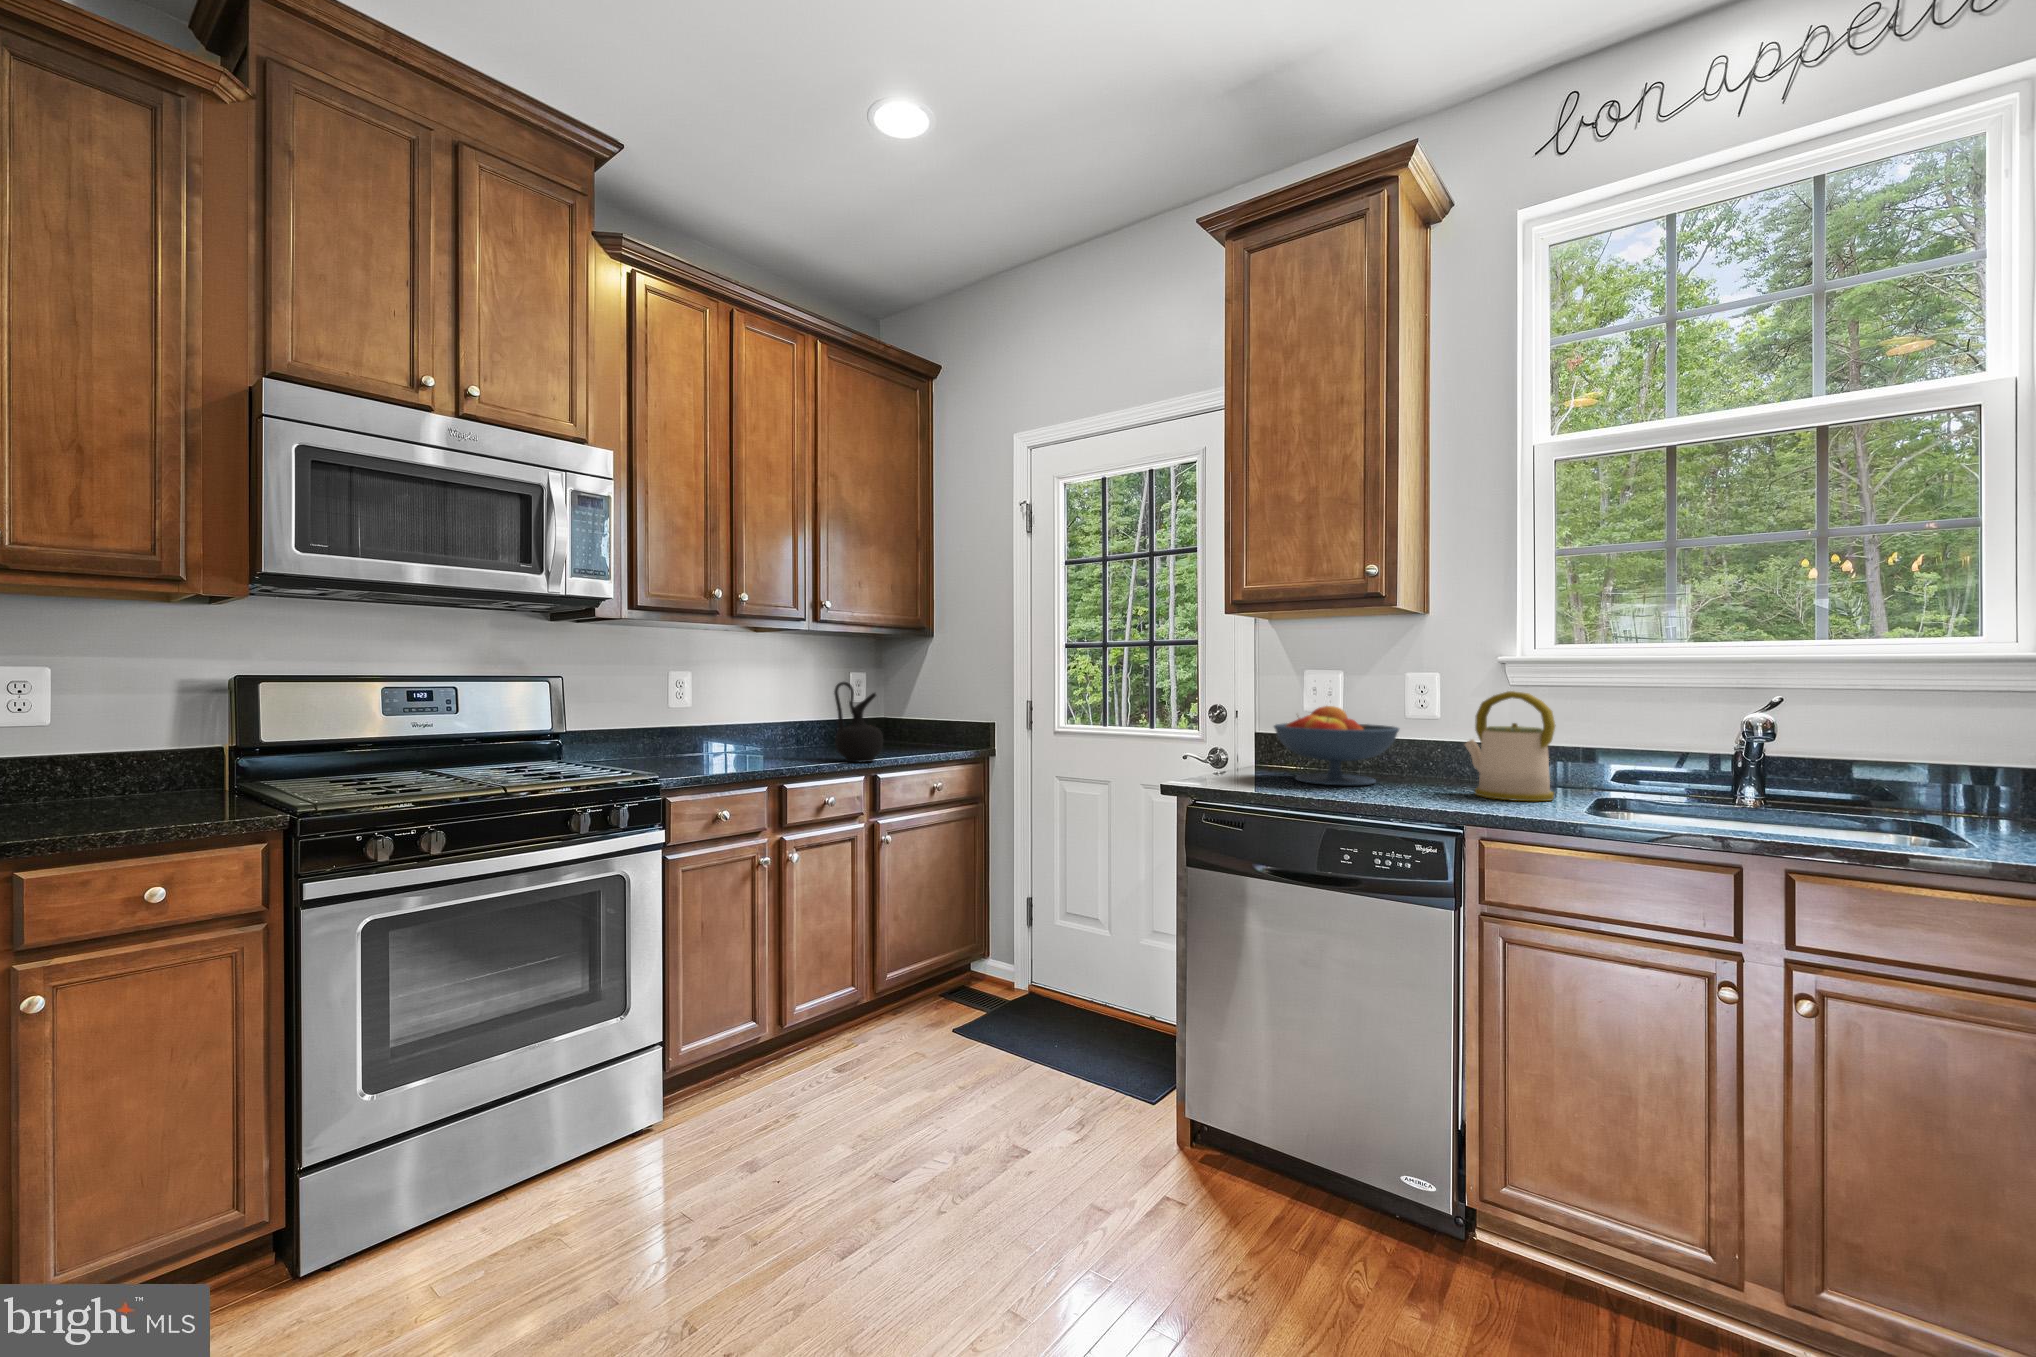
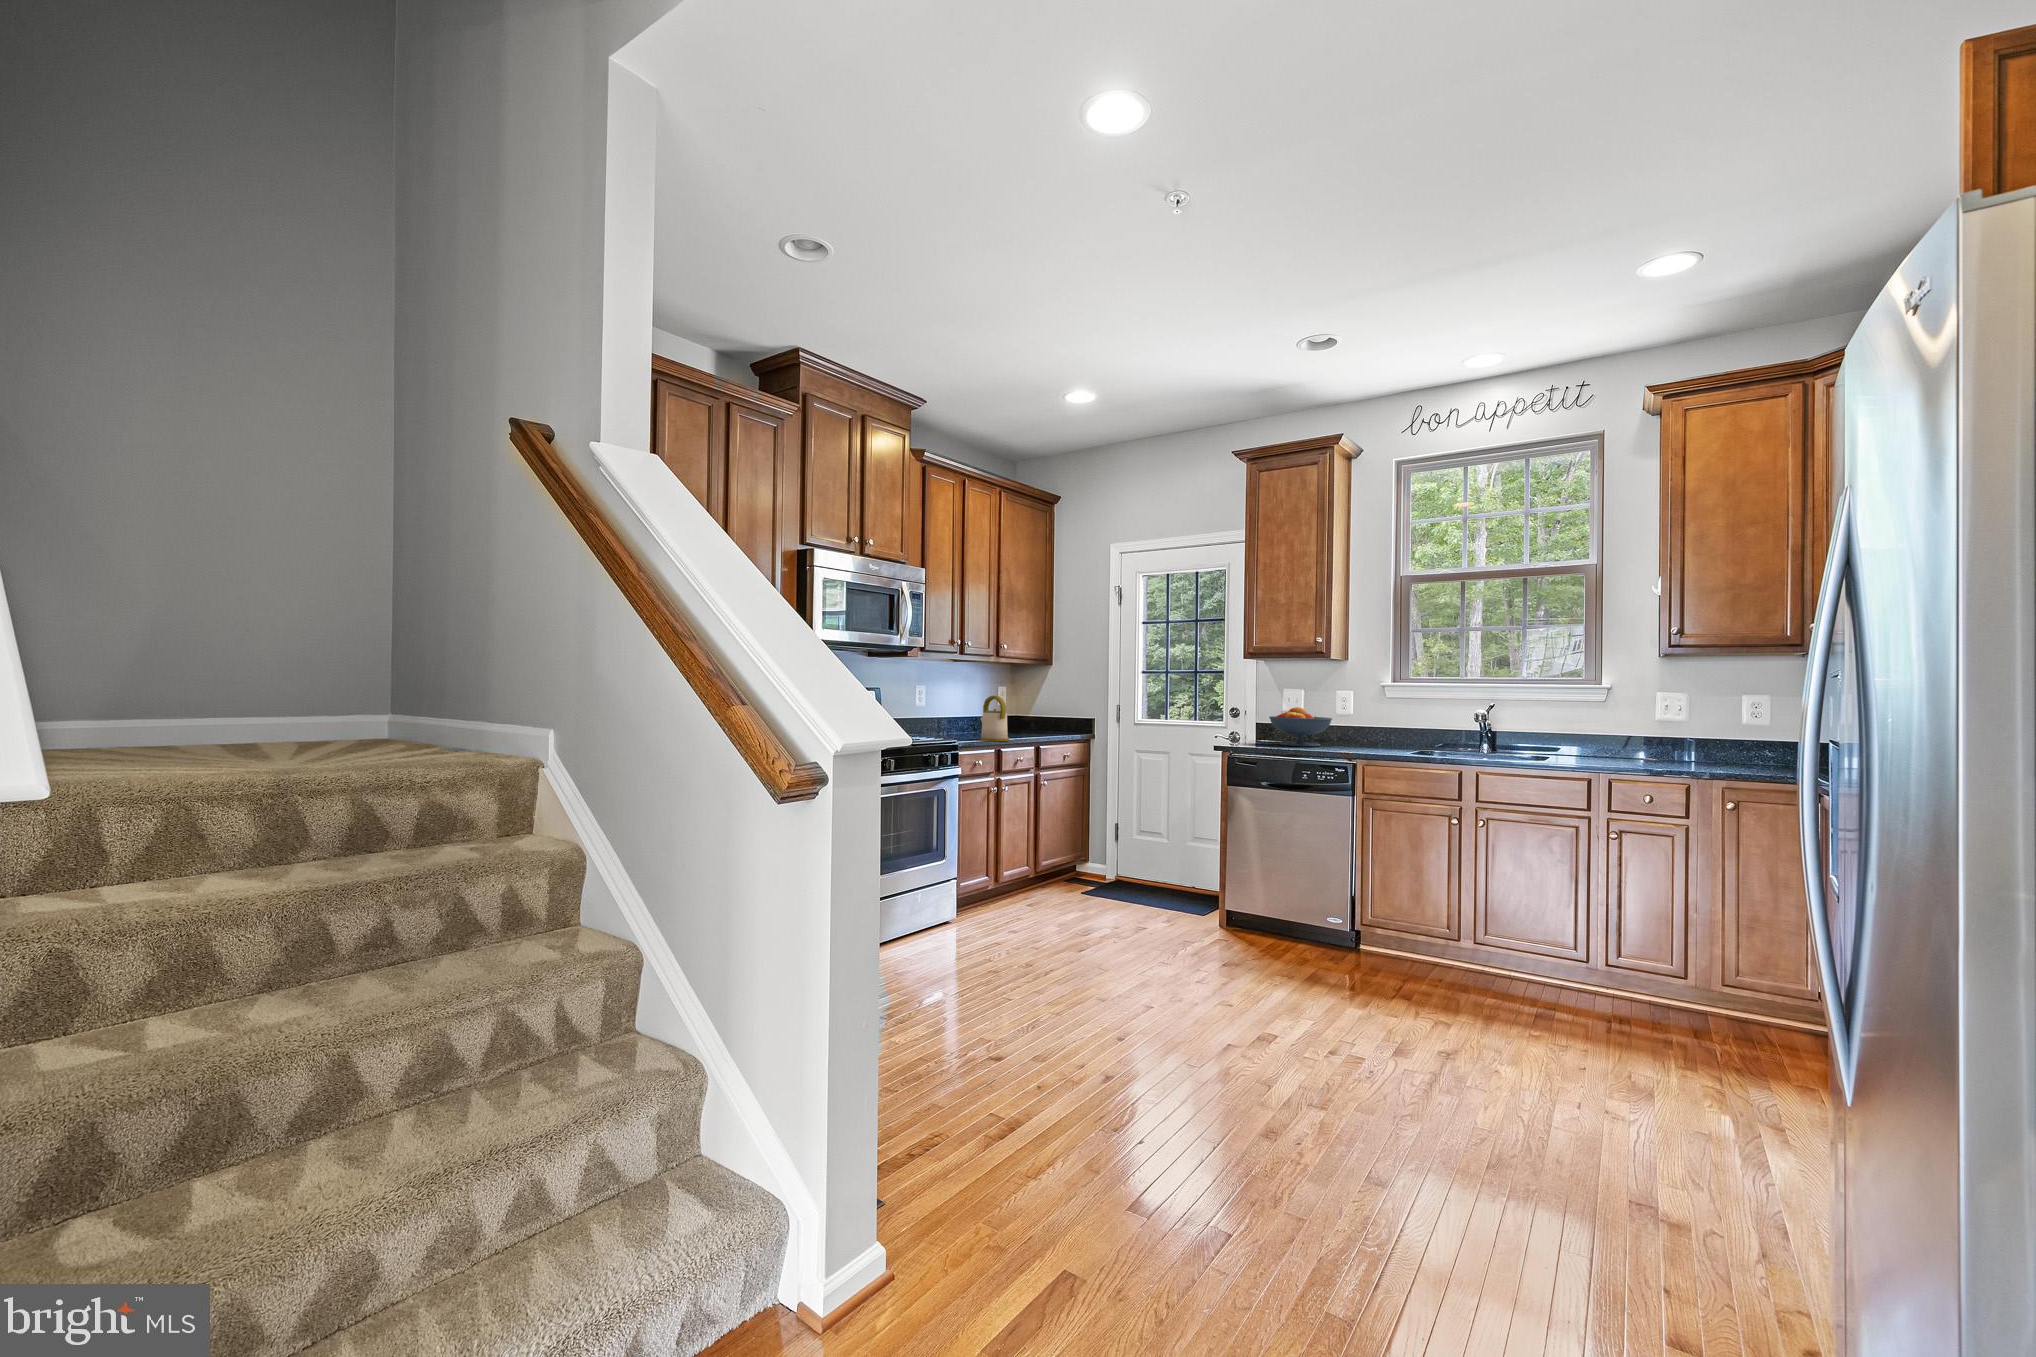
ceramic jug: present [834,682,883,762] -> none [1014,692,1042,739]
kettle: present [1465,691,1556,801] -> present [980,696,1009,741]

